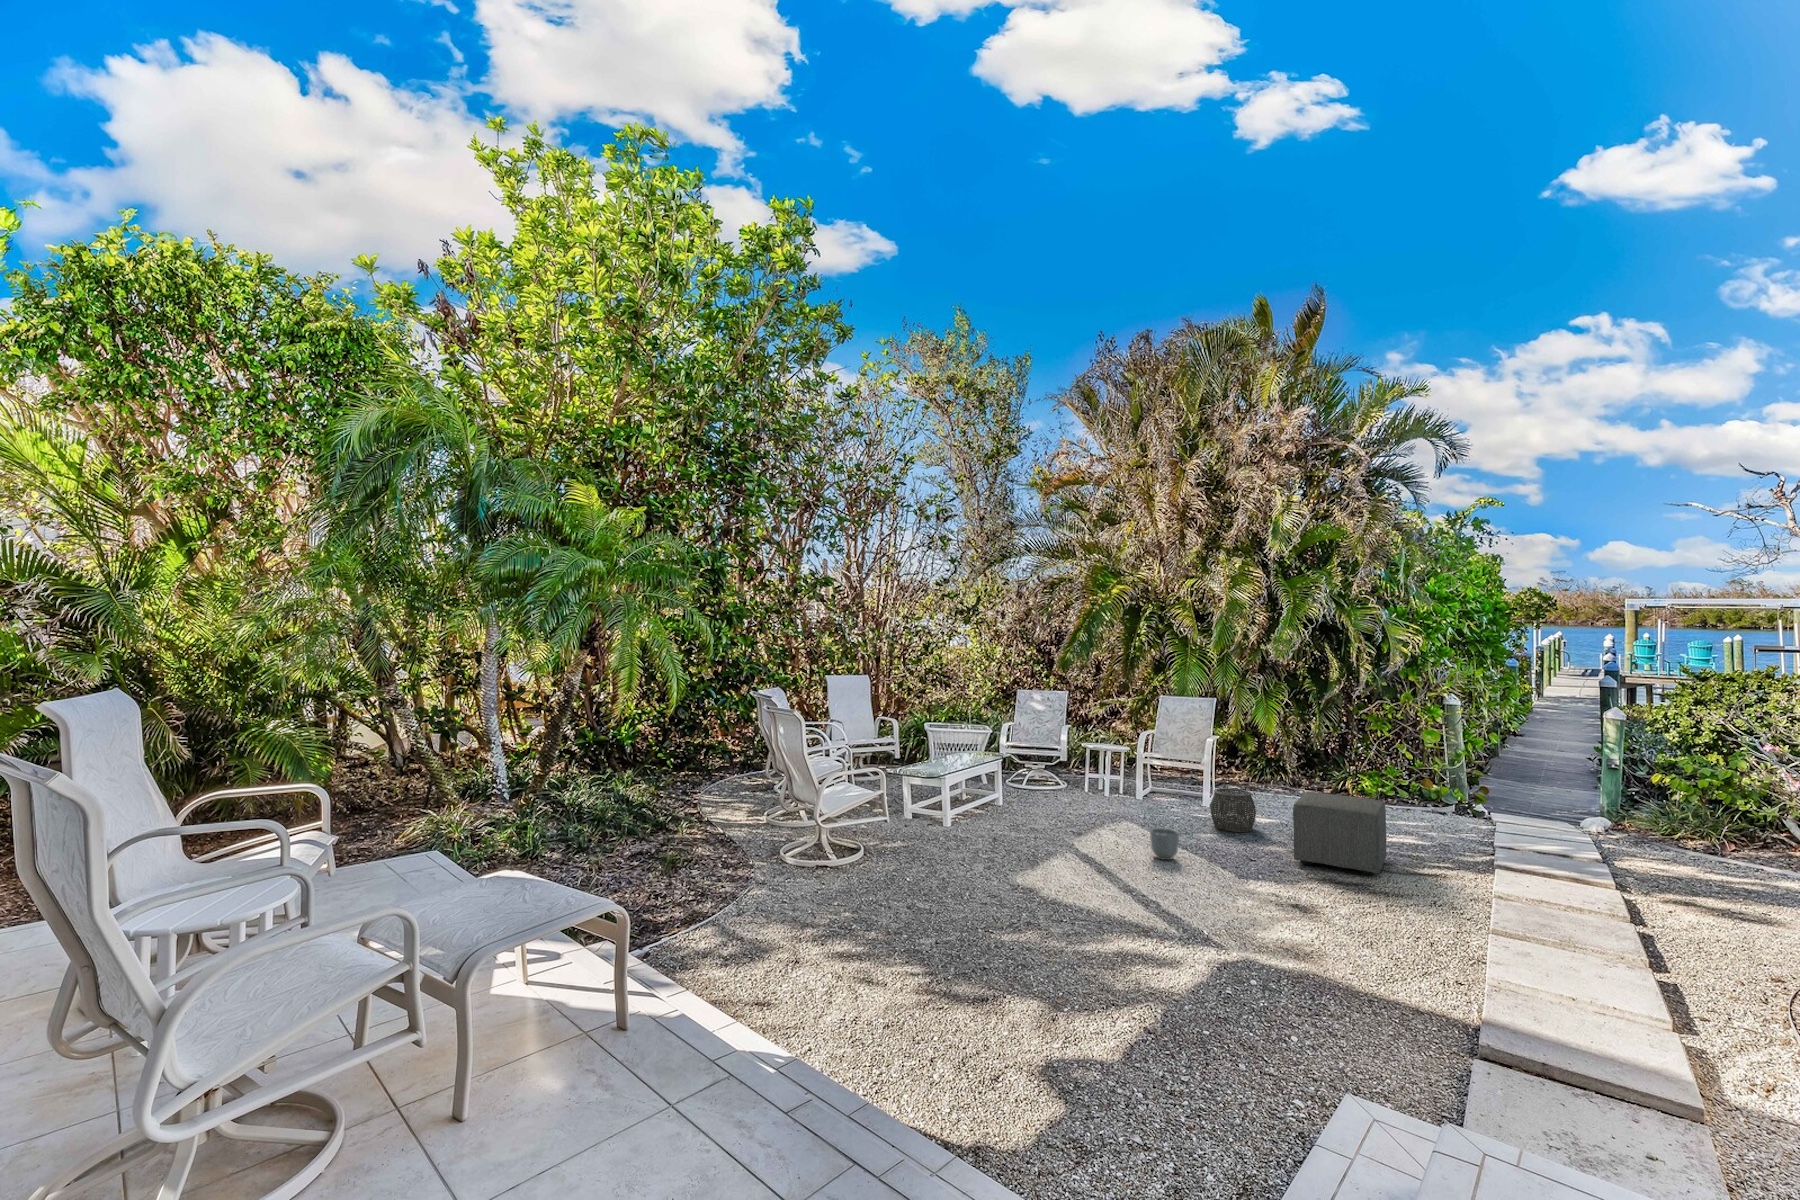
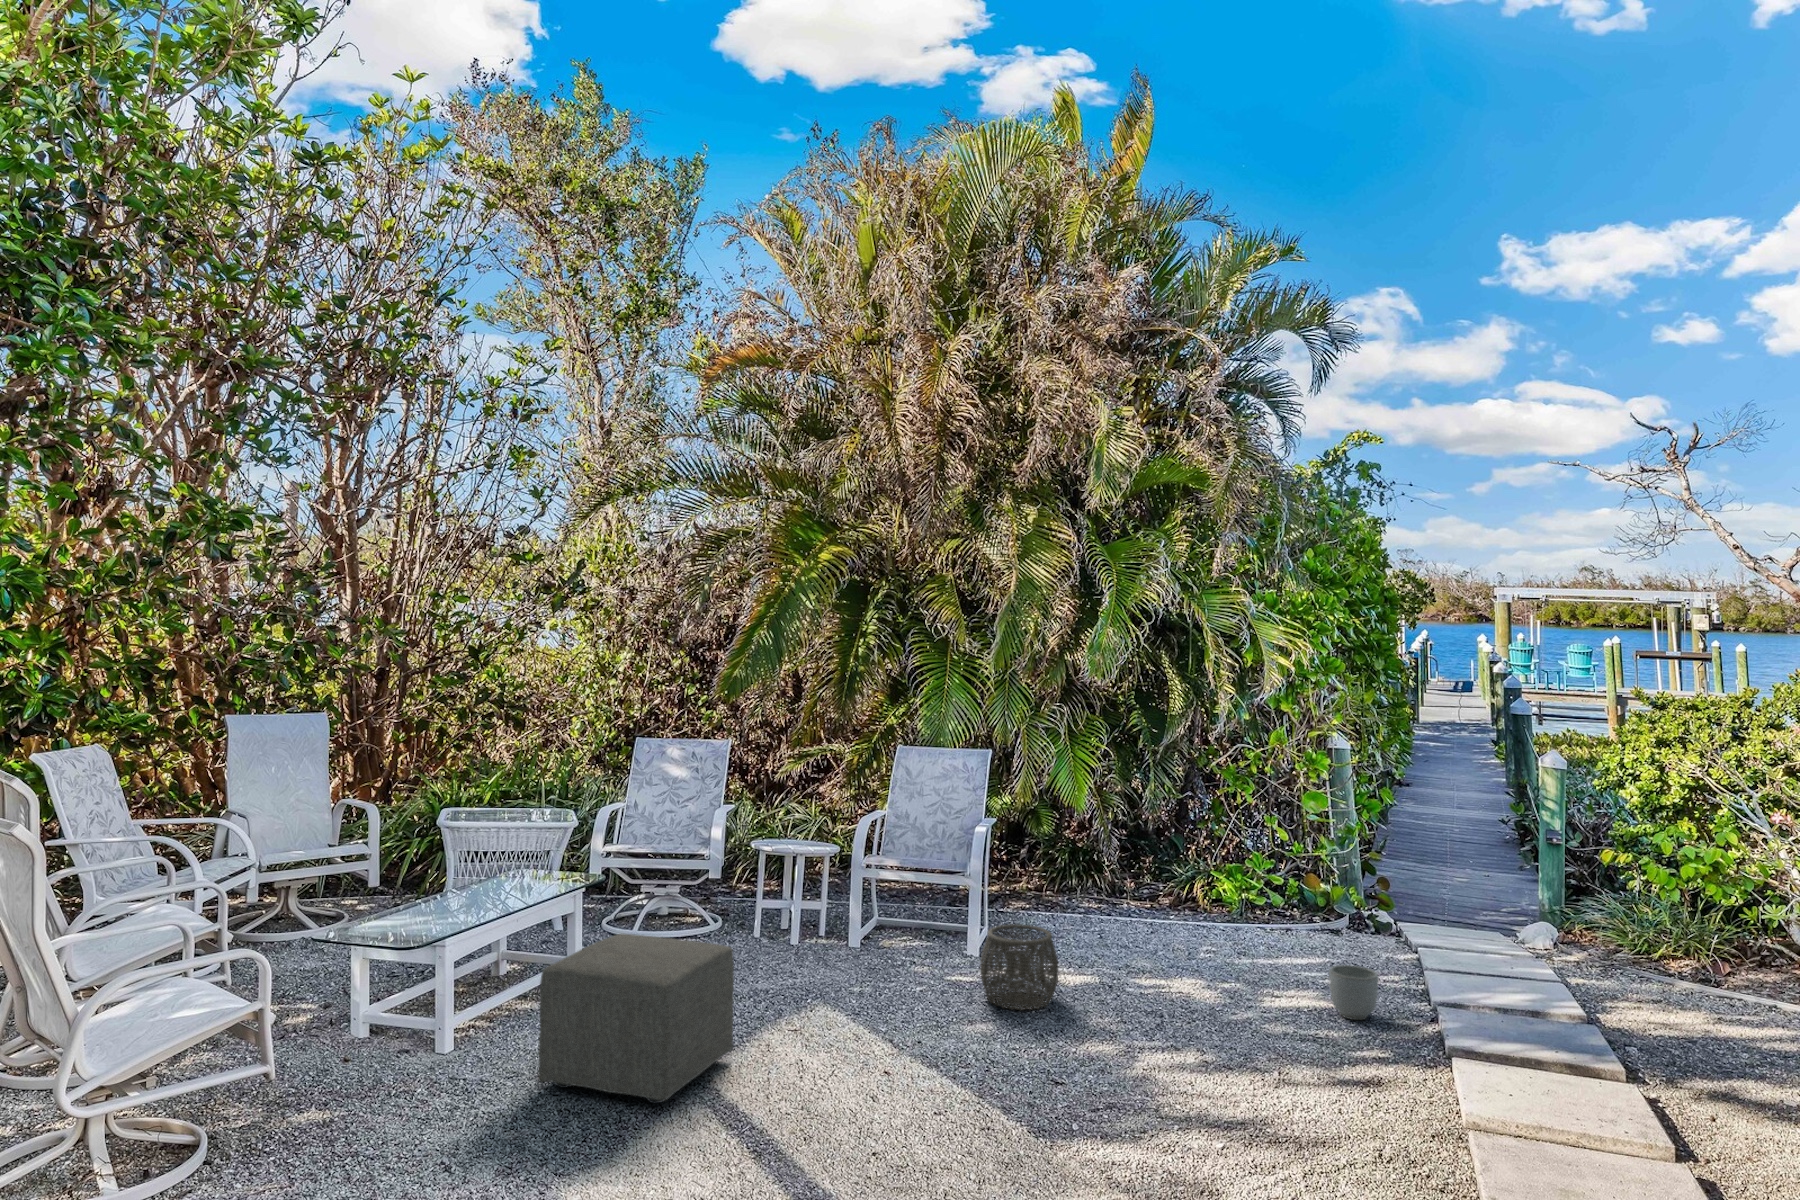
ottoman: present [1293,792,1386,875] -> present [538,934,734,1103]
planter: present [1150,828,1179,860] -> present [1329,965,1379,1020]

